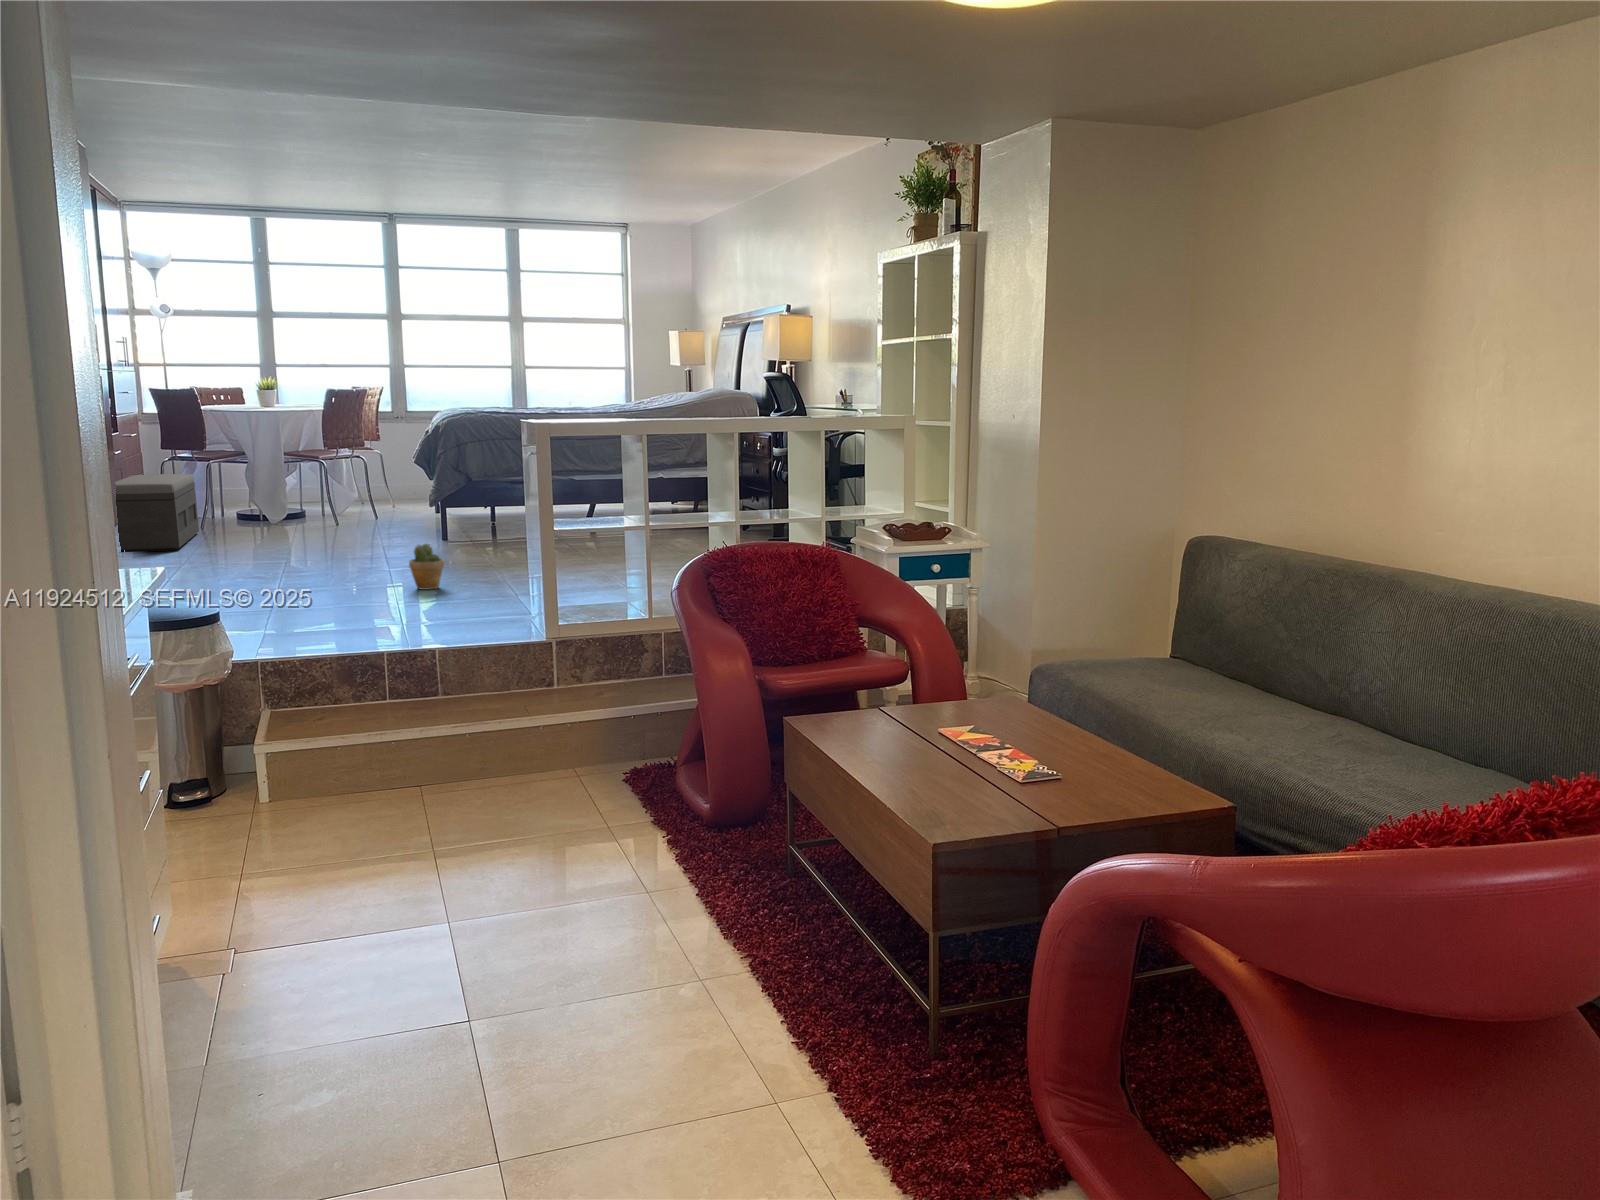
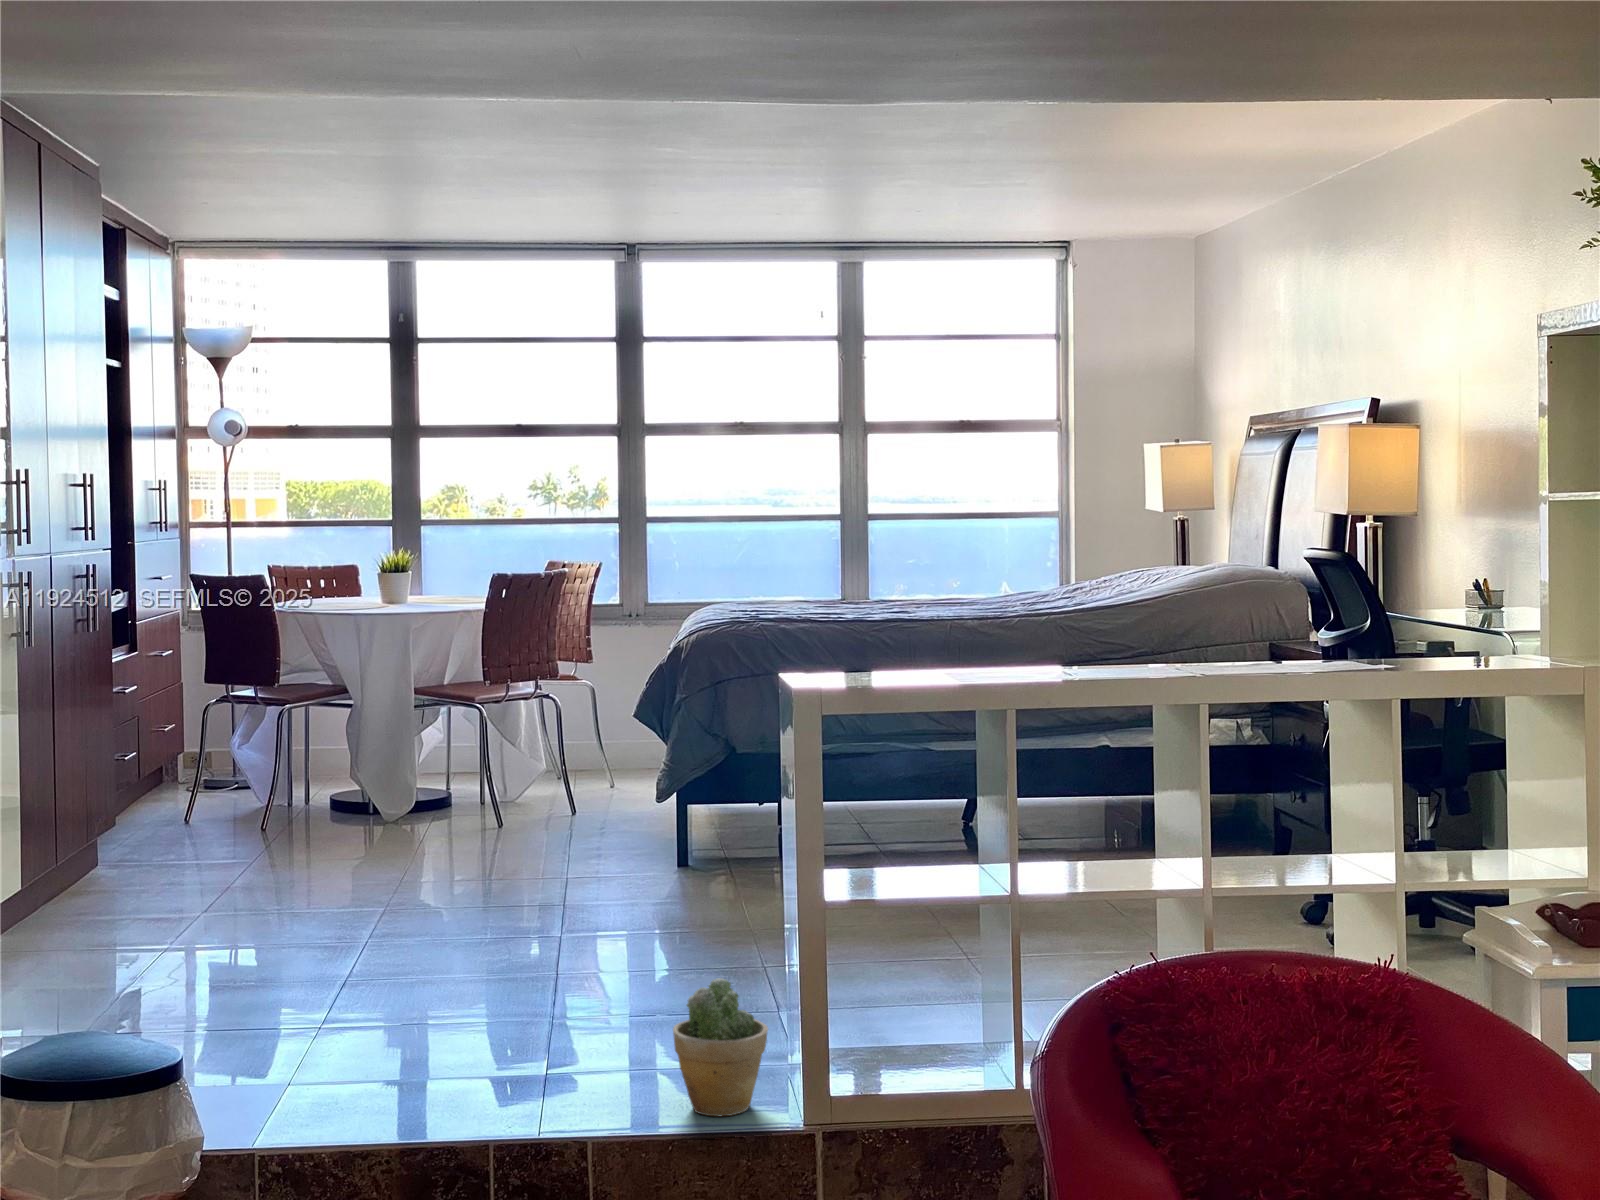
storage bench: present [115,474,199,552] -> none [36,739,235,921]

